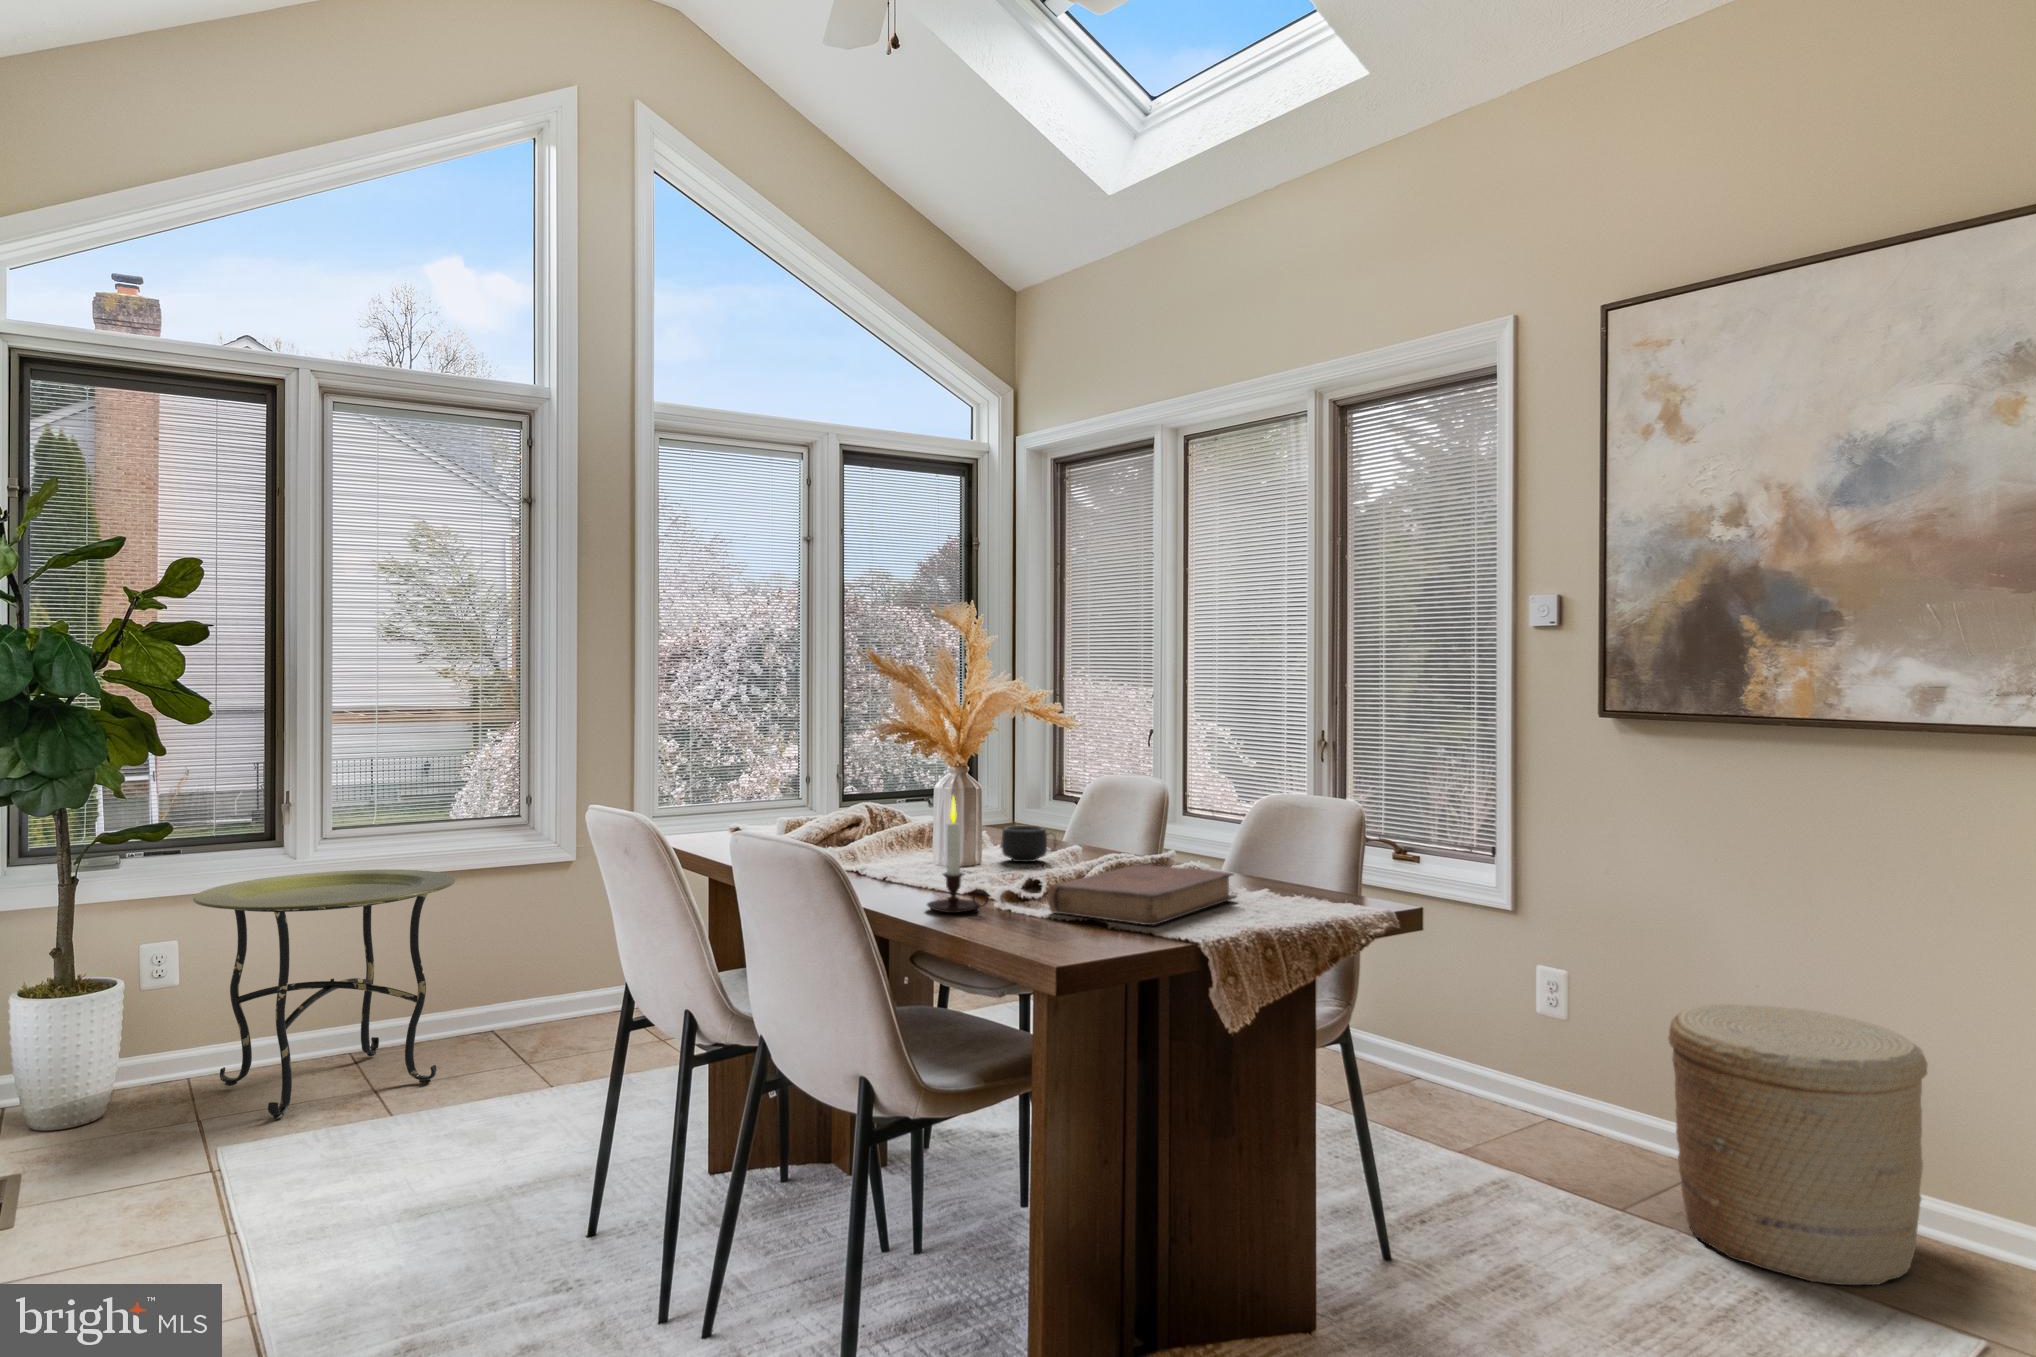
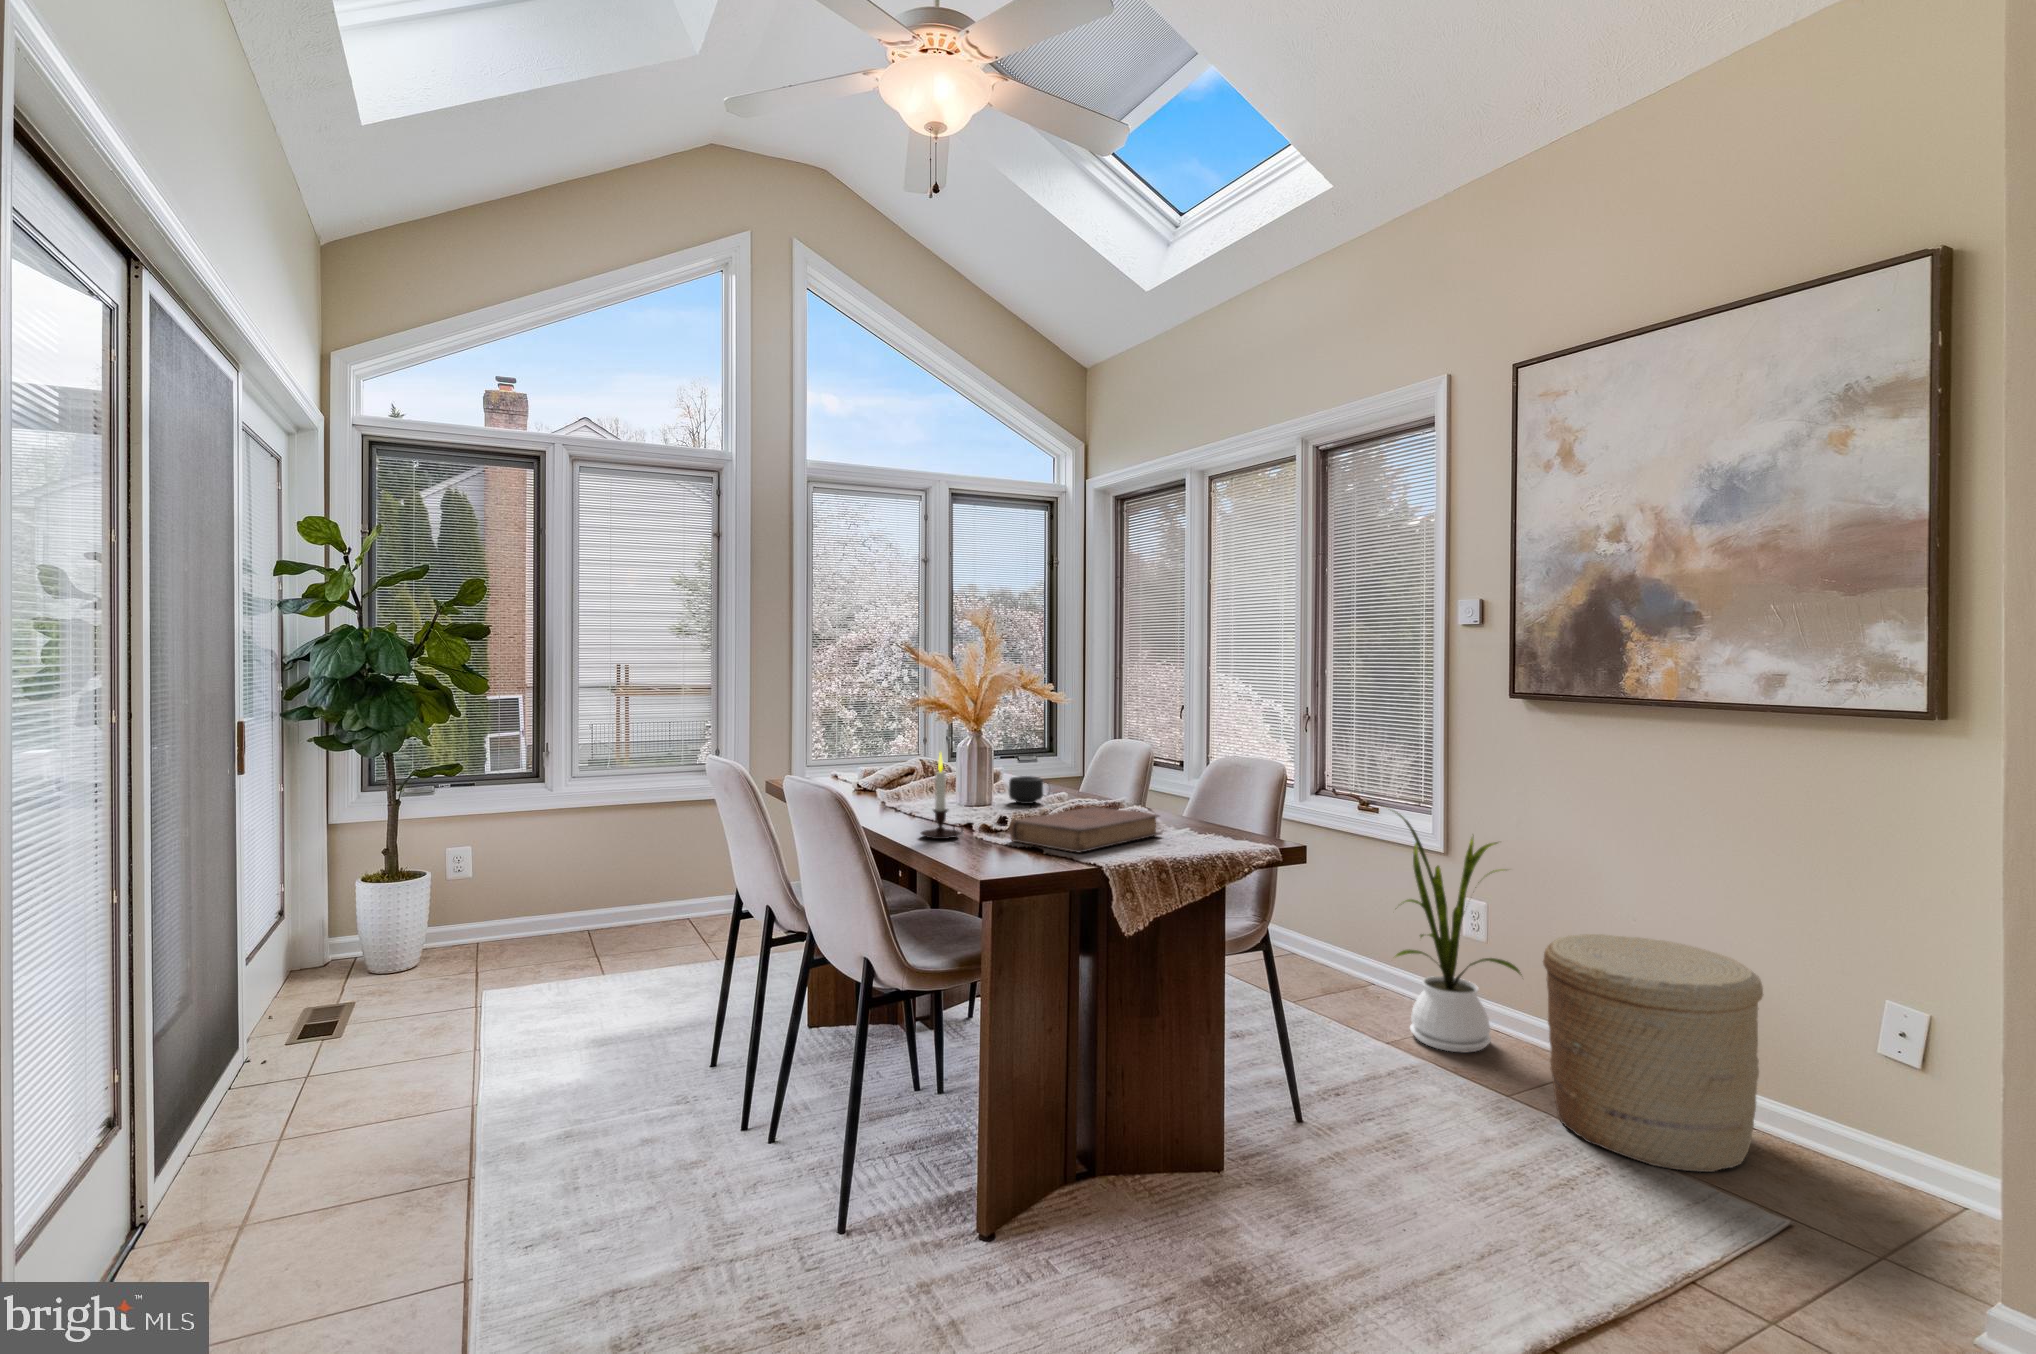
house plant: none [1439,851,1628,1158] -> present [1395,812,1522,1052]
side table: present [193,869,456,1119] -> none [477,800,655,972]

